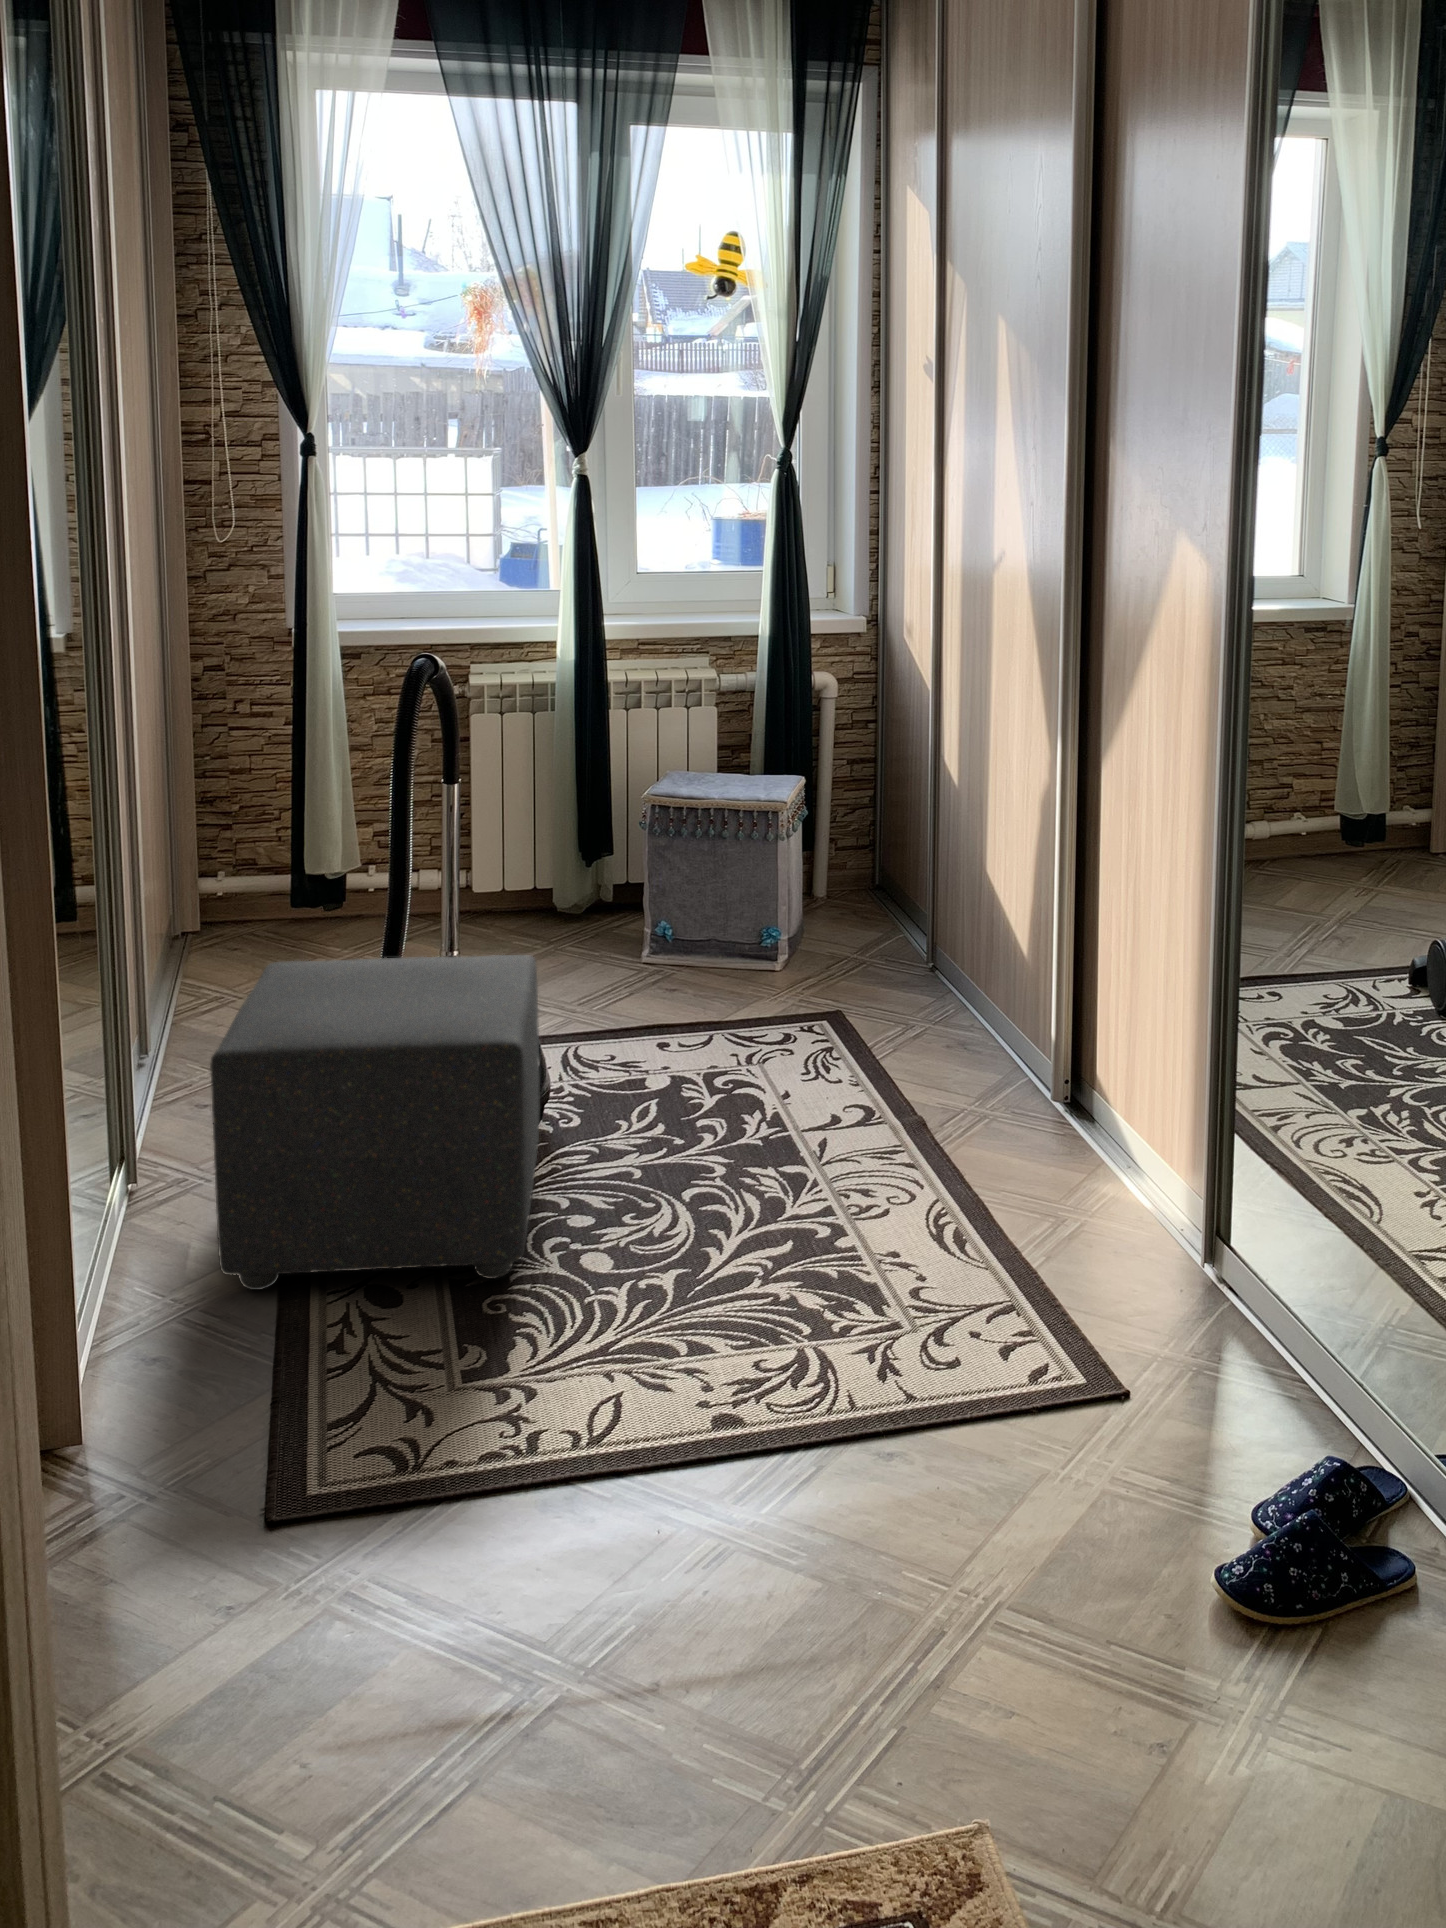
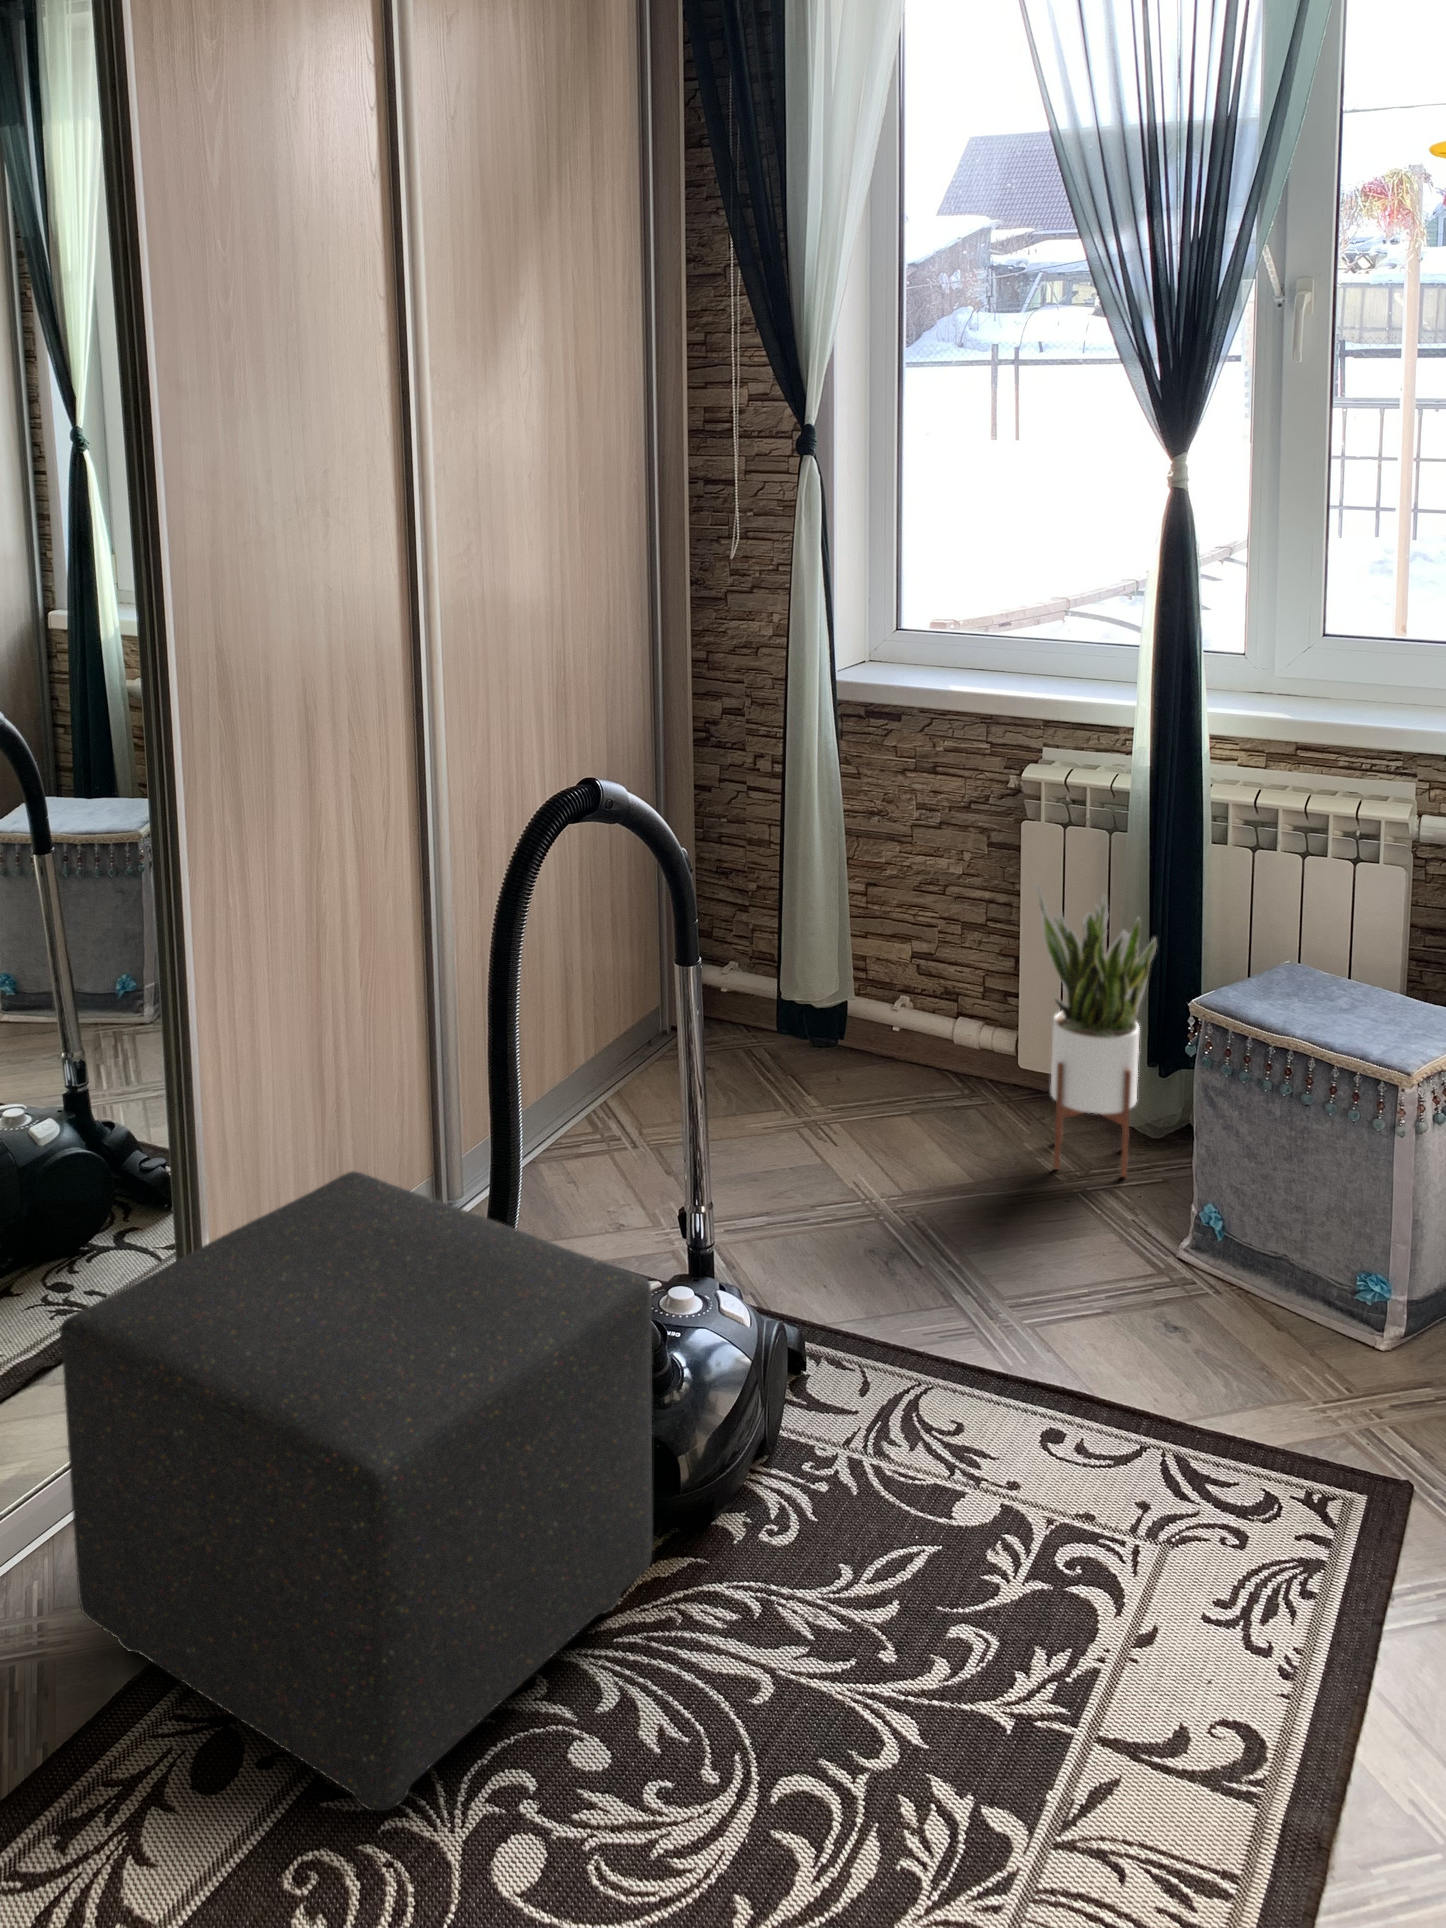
potted plant: none [500,749,587,945] -> present [1035,884,1156,1177]

